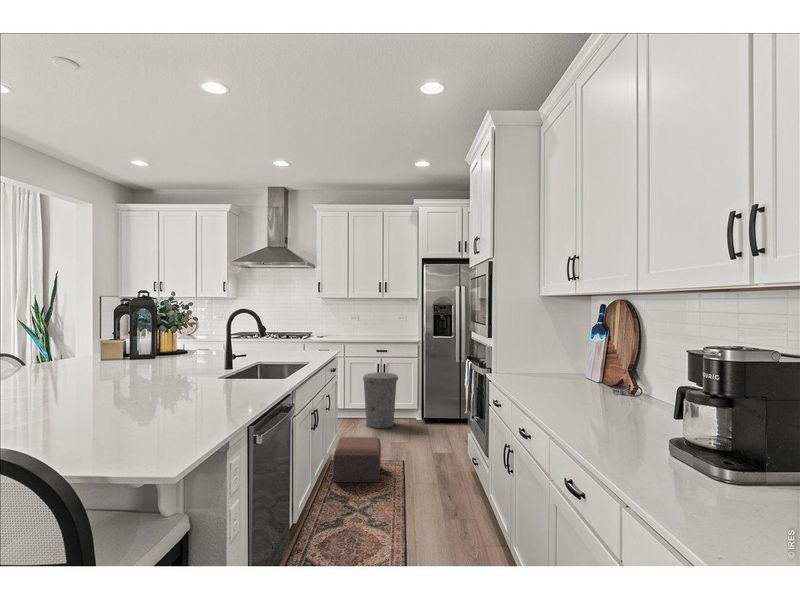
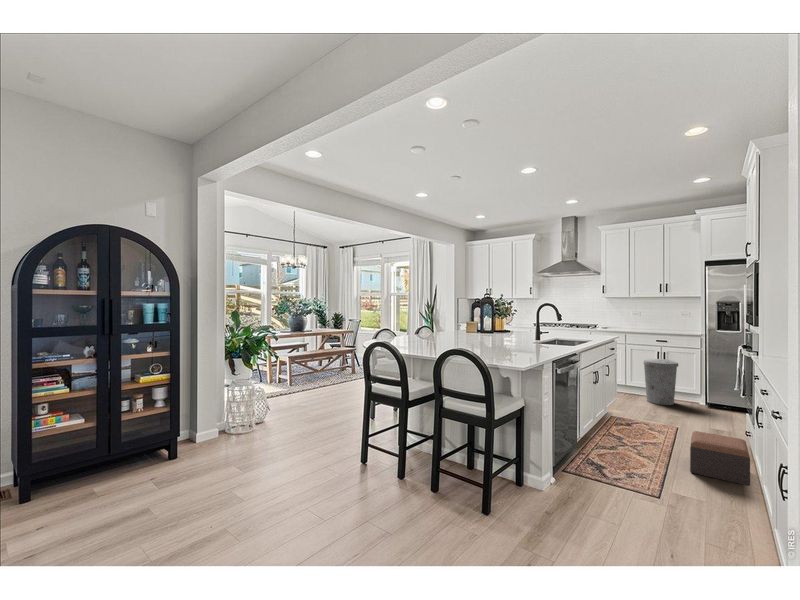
footstool: present [333,437,381,482] -> present [690,431,750,486]

